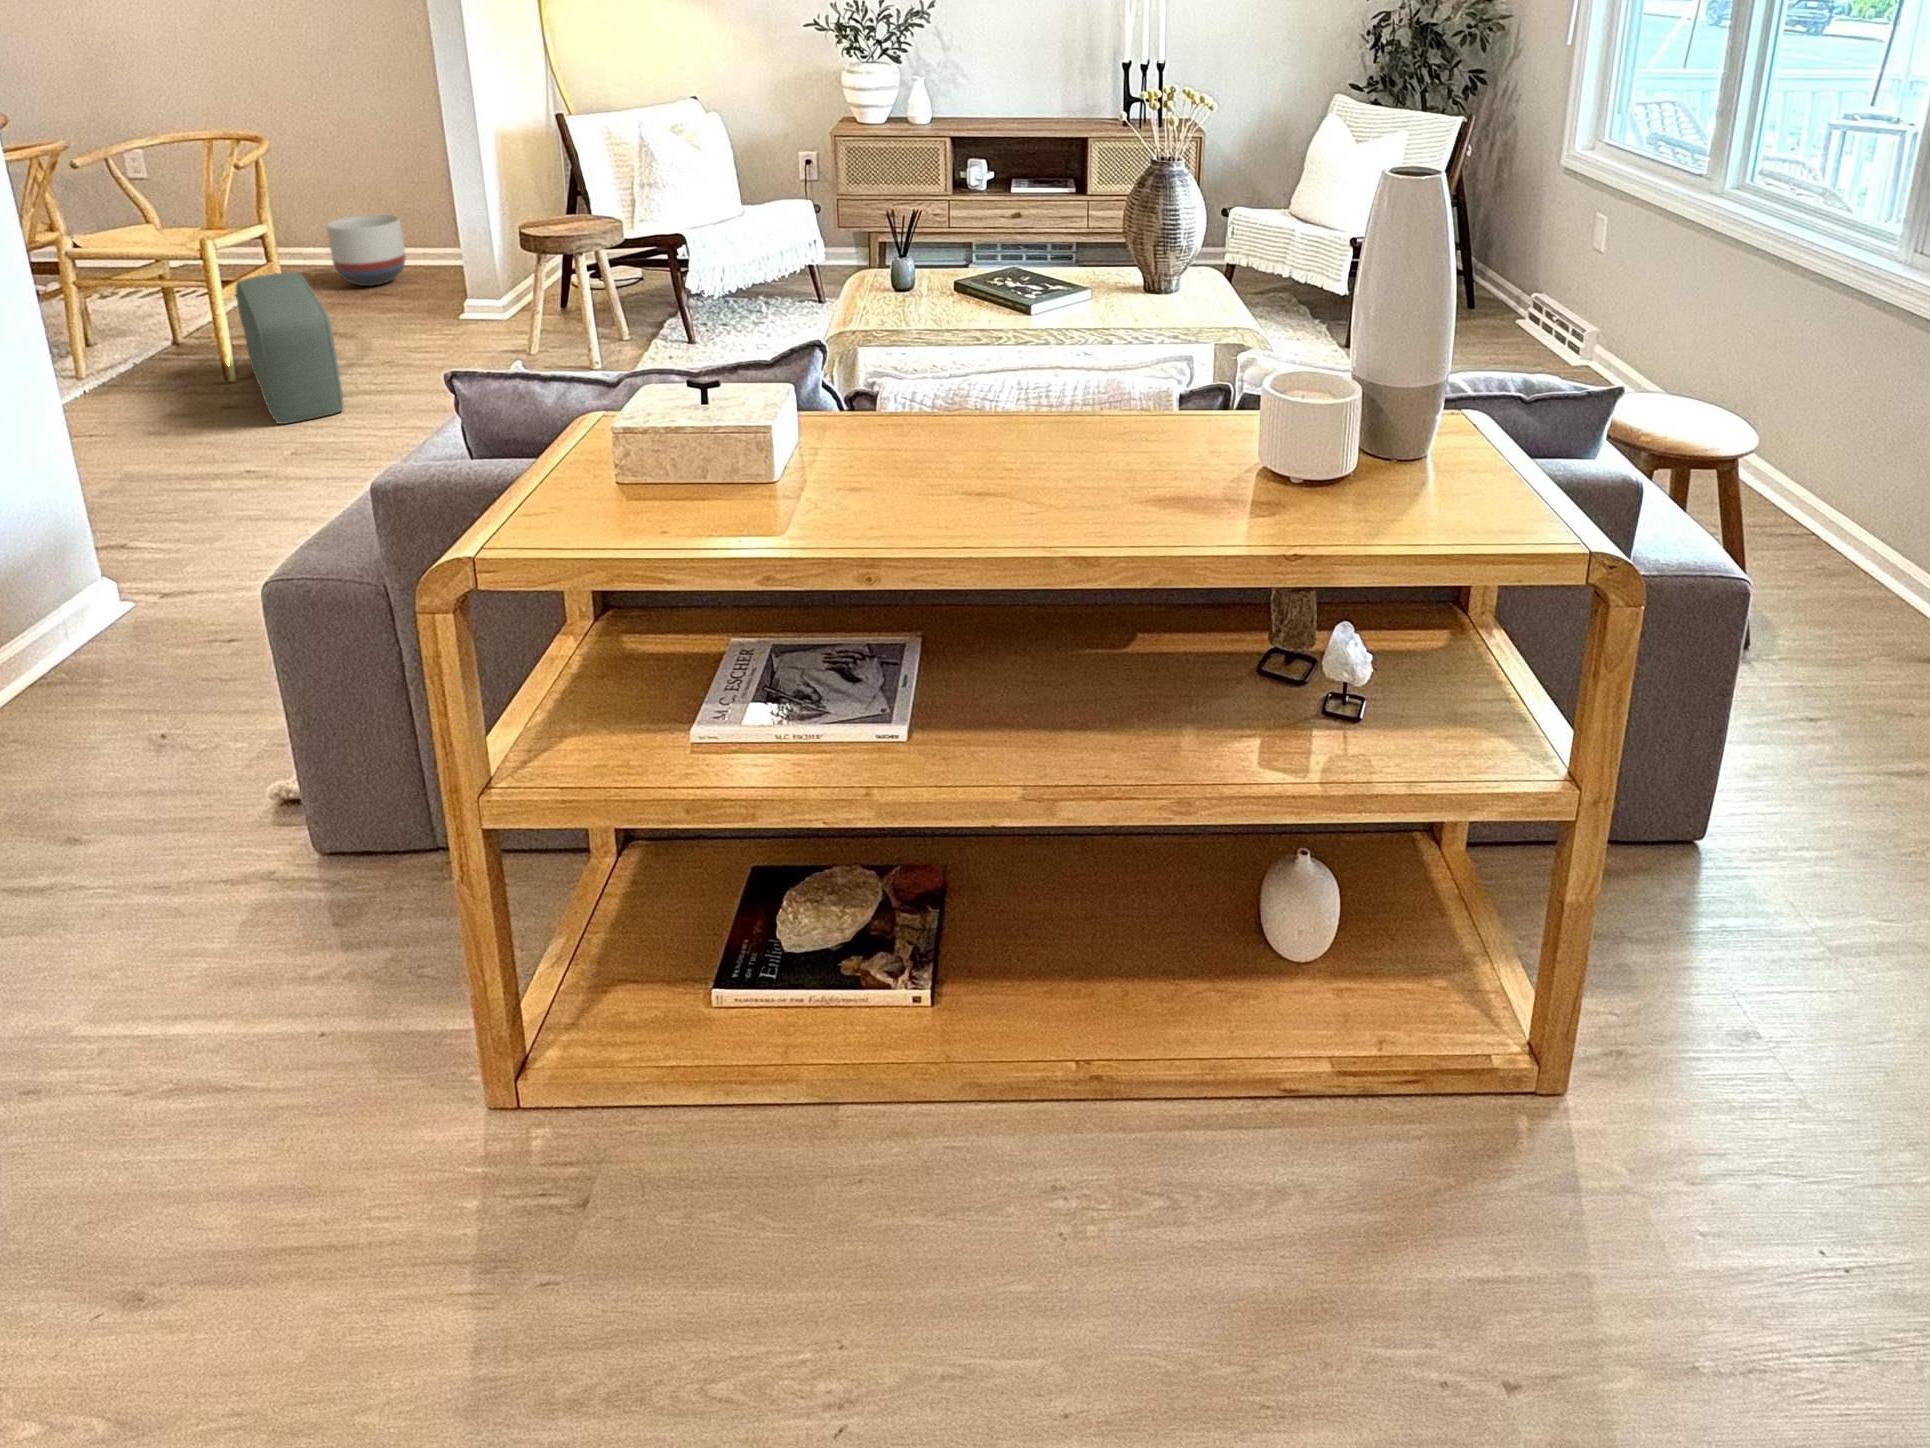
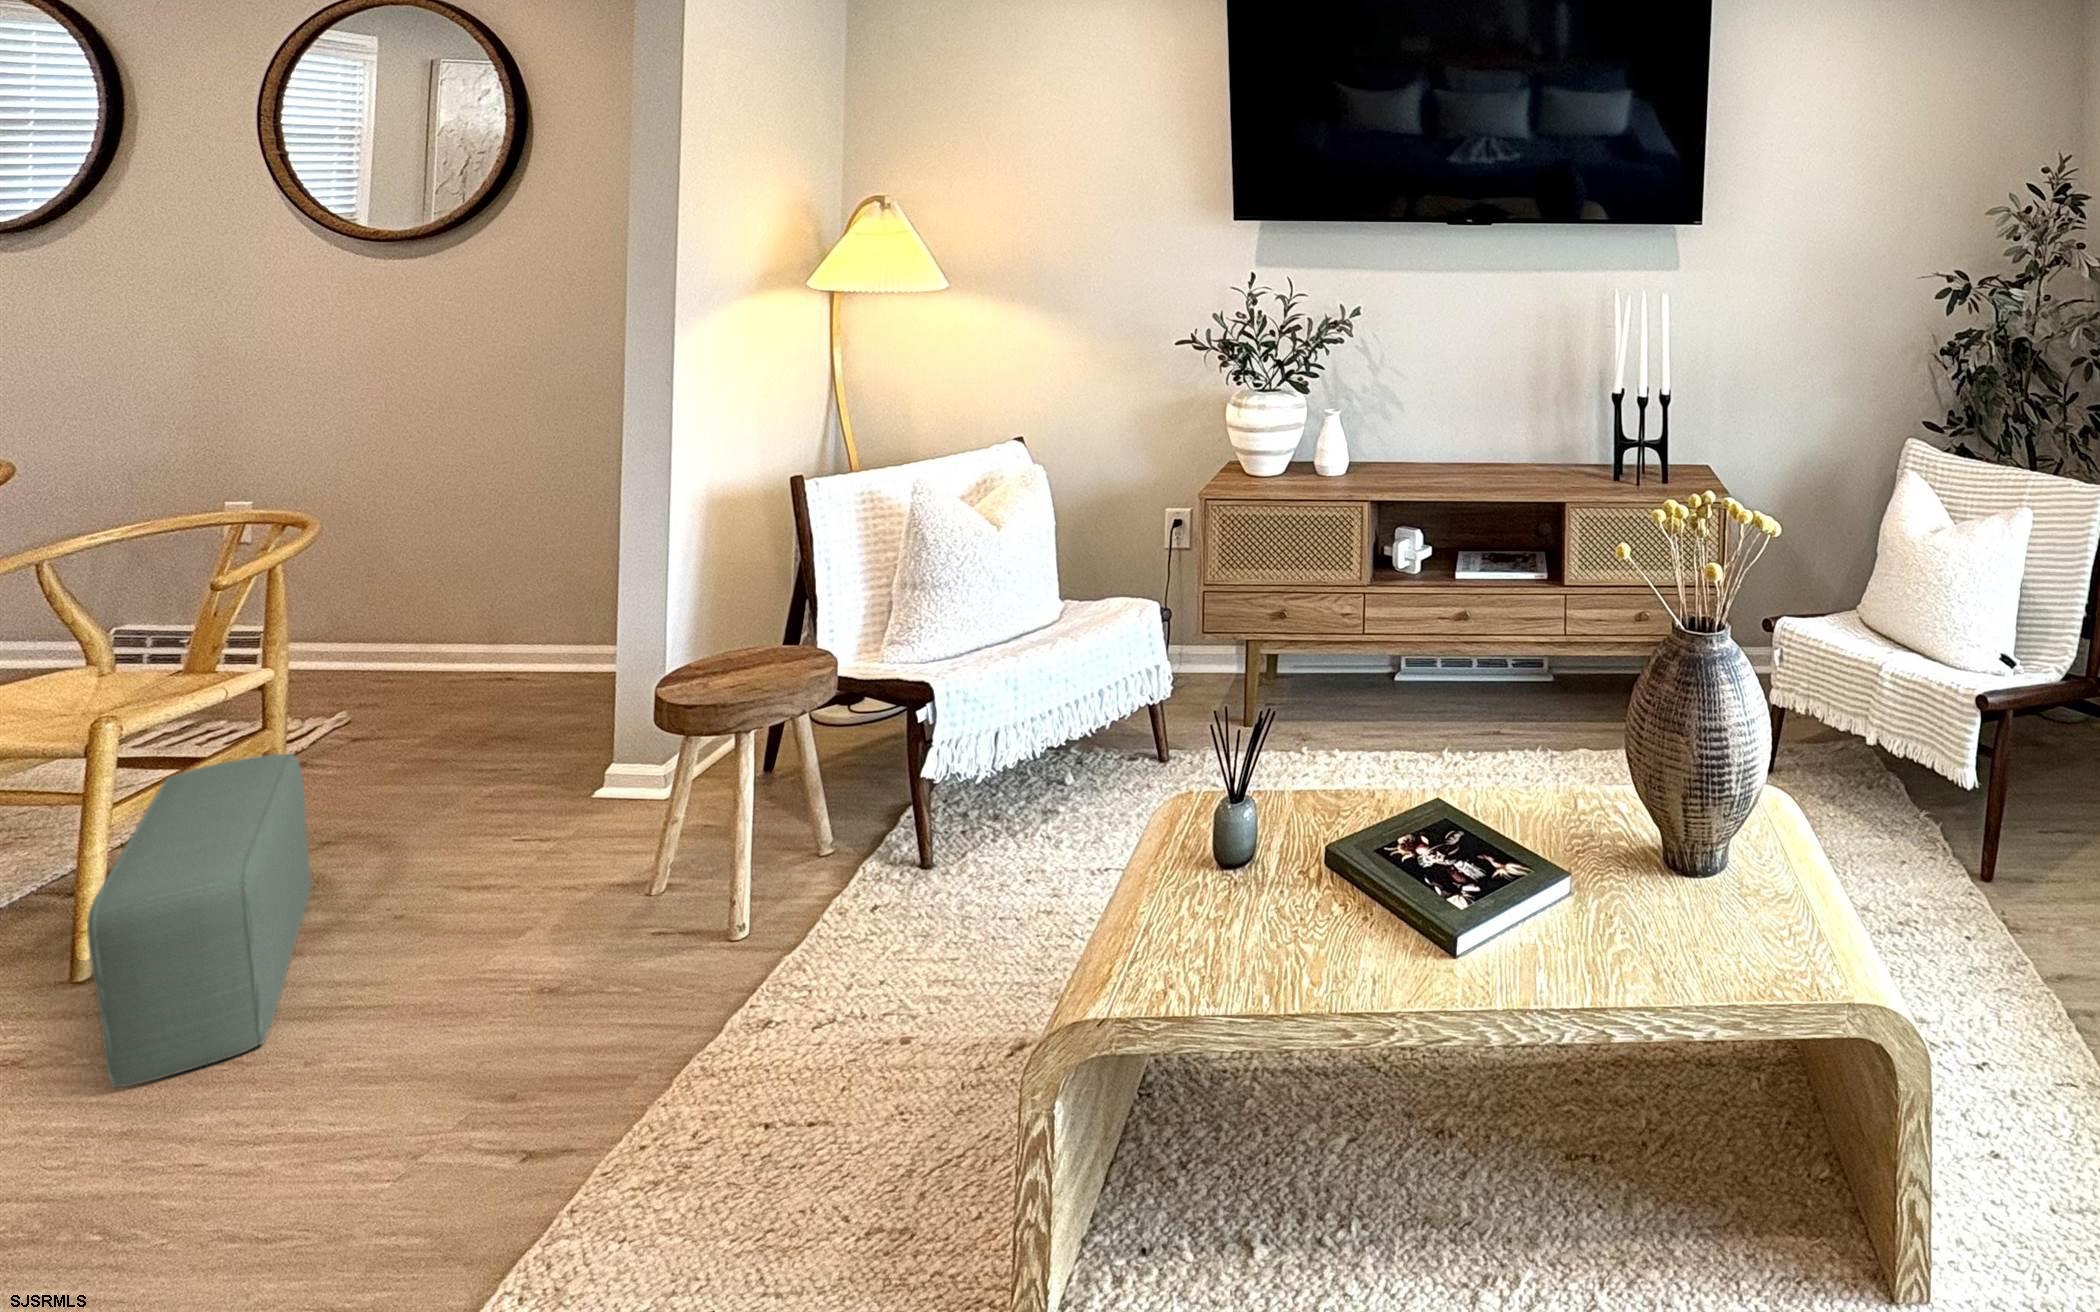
planter: present [327,215,405,286] -> none [448,604,573,715]

